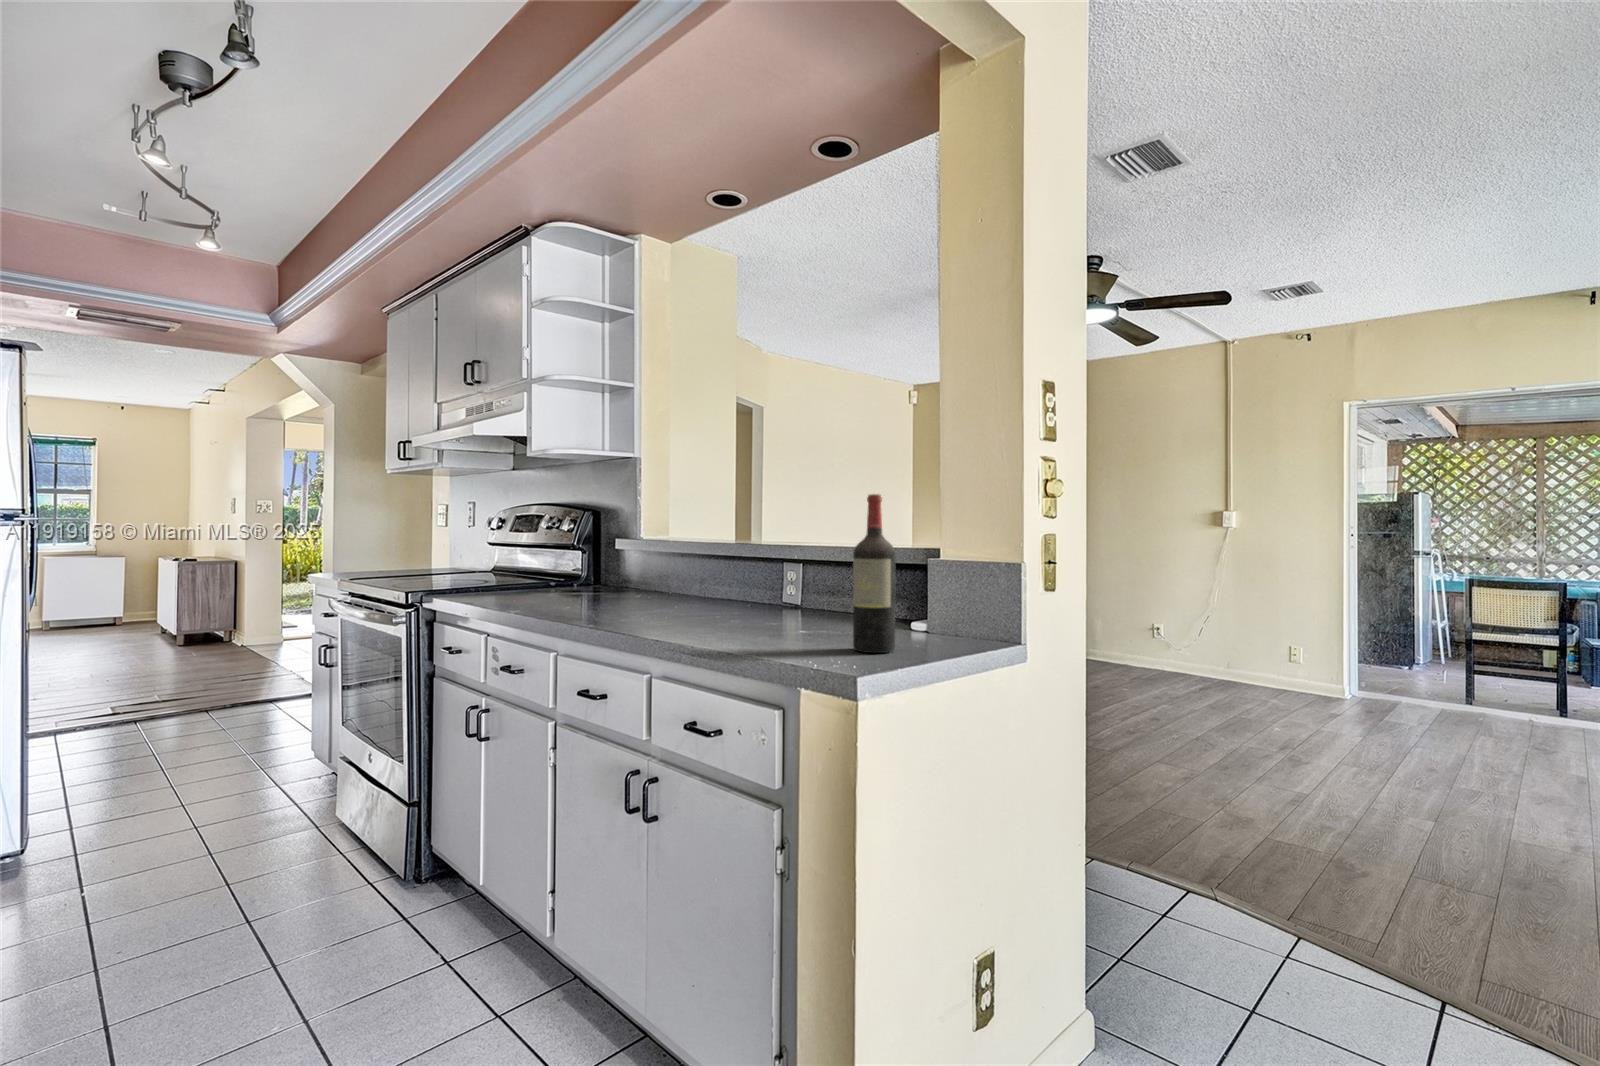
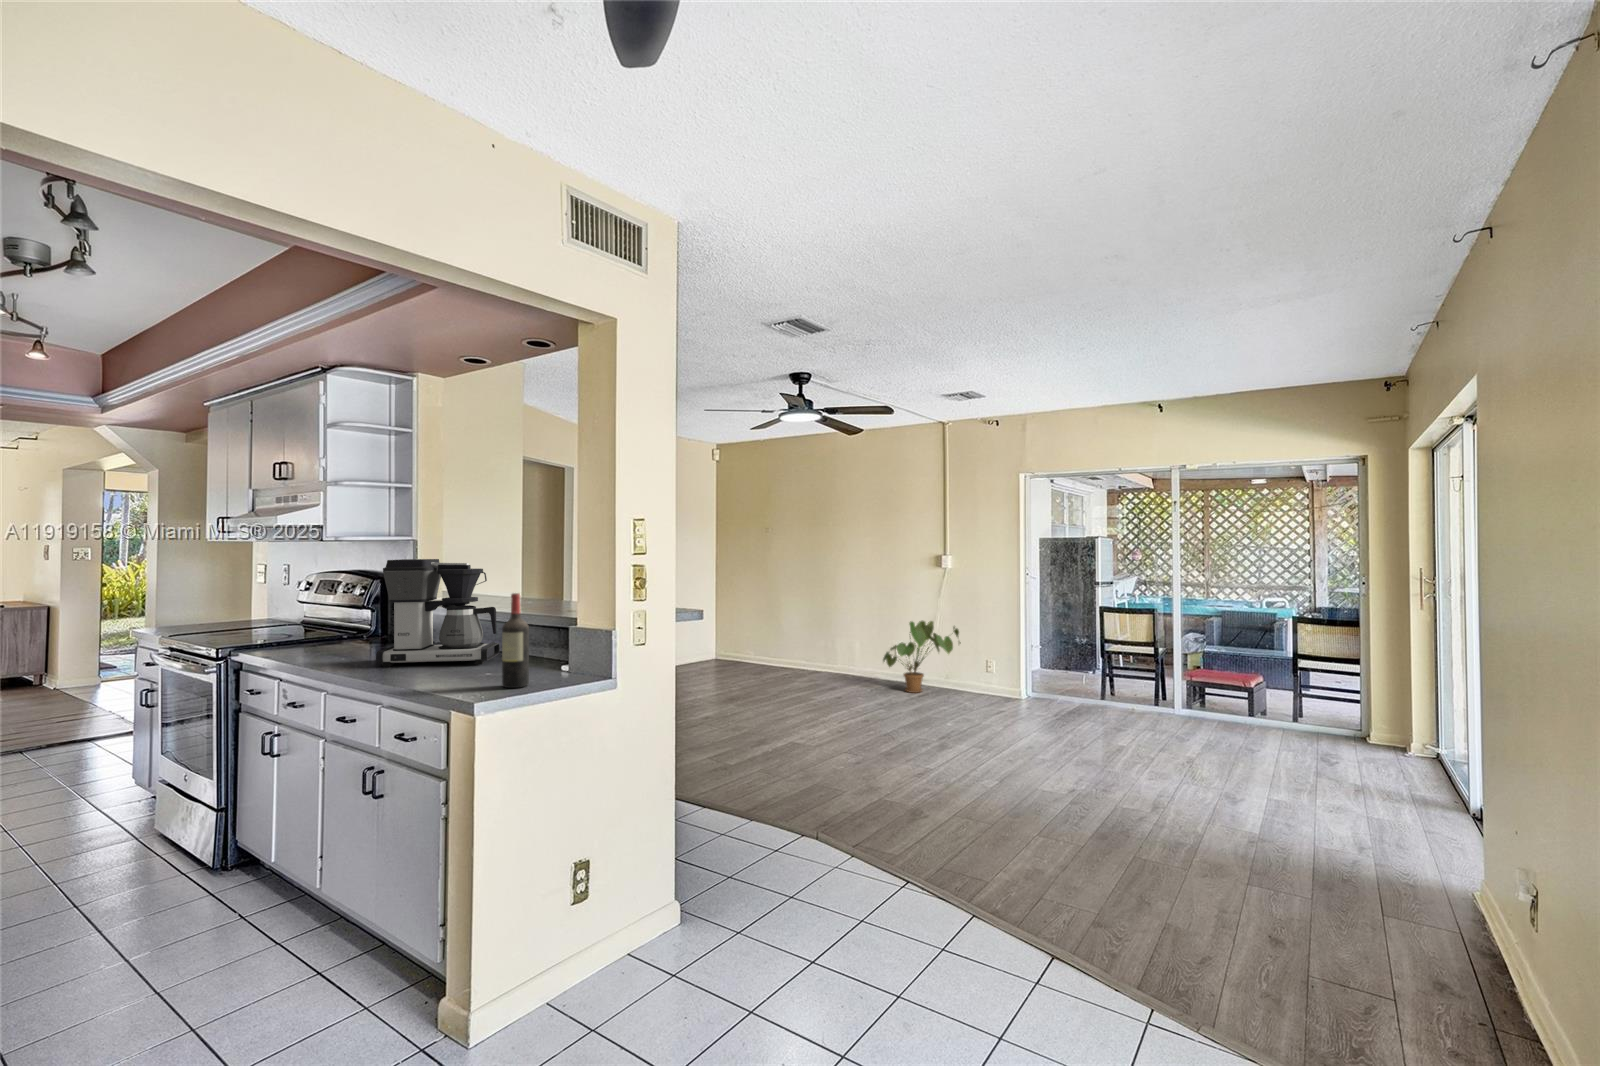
coffee maker: none [624,461,783,619] -> present [376,559,500,667]
house plant: none [1149,596,1255,687] -> present [883,621,961,693]

